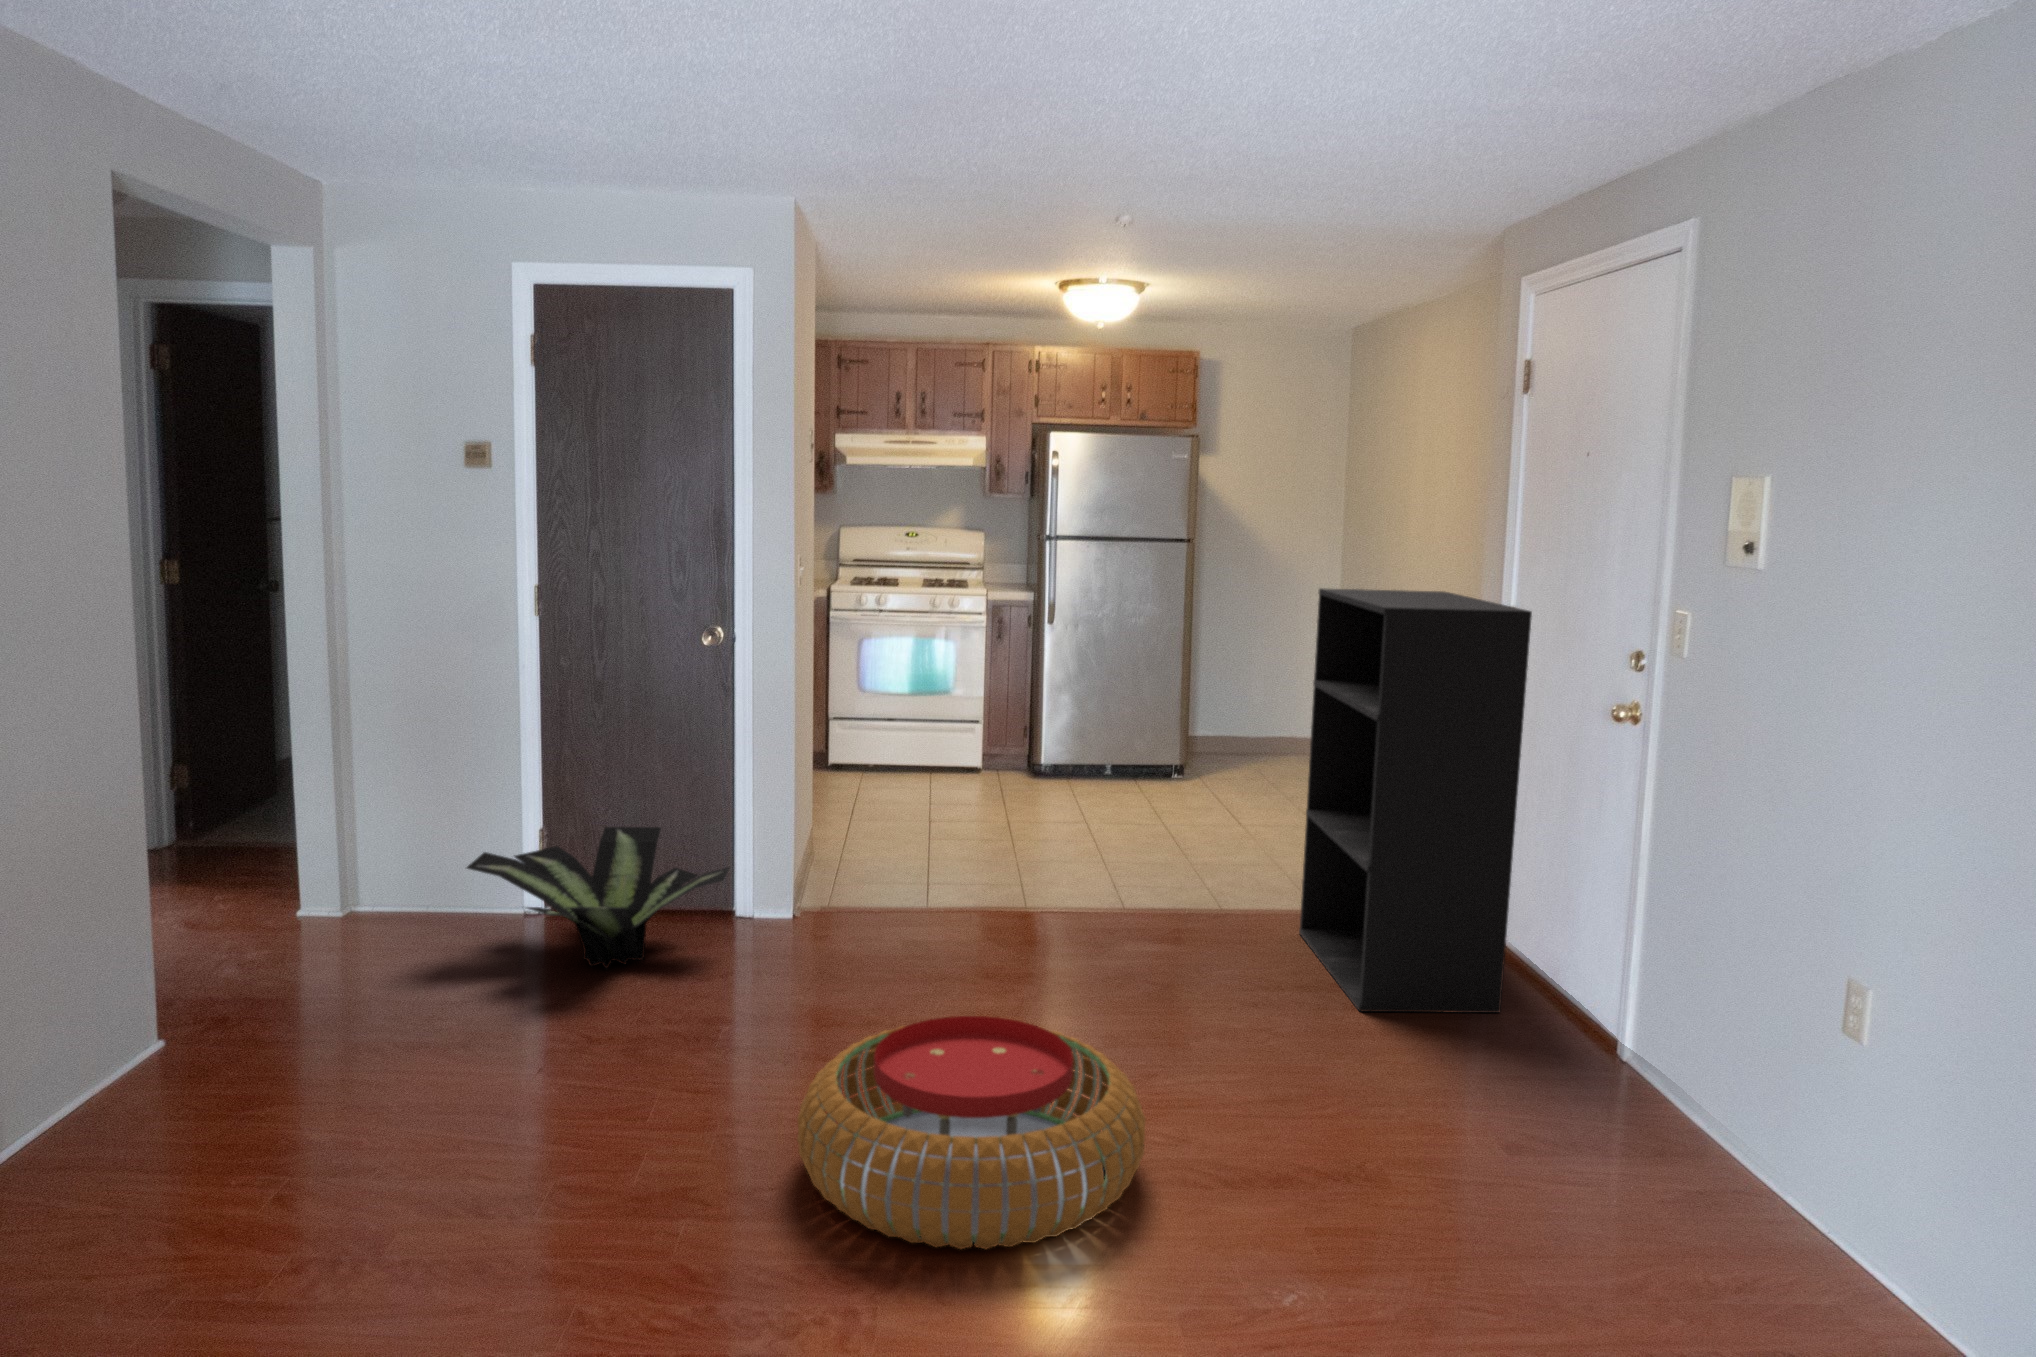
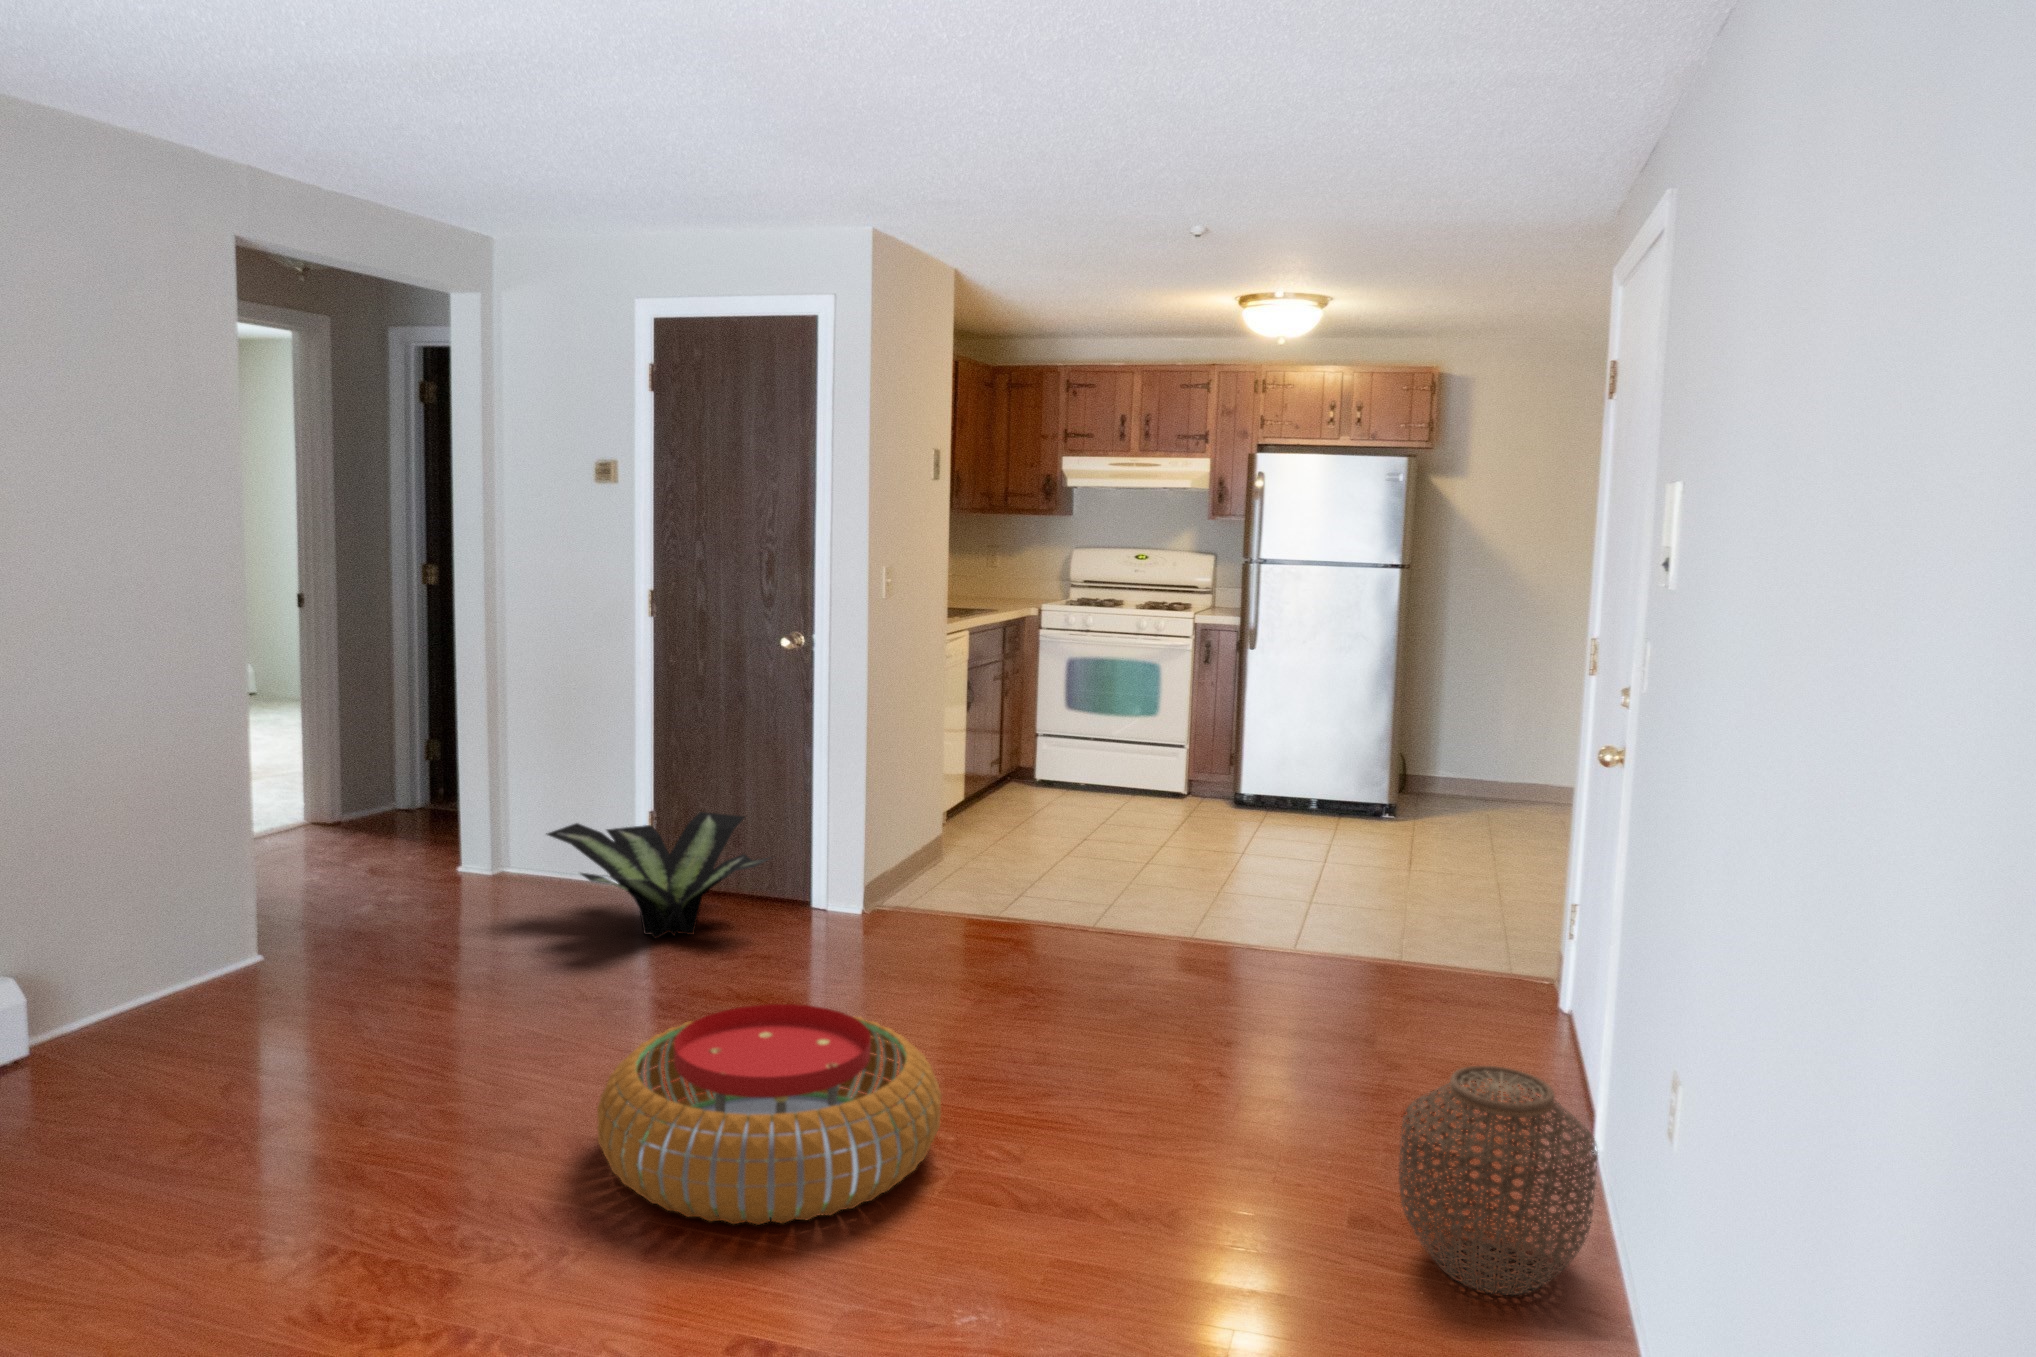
bookshelf: present [1299,588,1532,1013] -> none [1331,611,1533,1098]
woven basket: none [1556,985,1734,1177] -> present [1399,1066,1598,1295]

